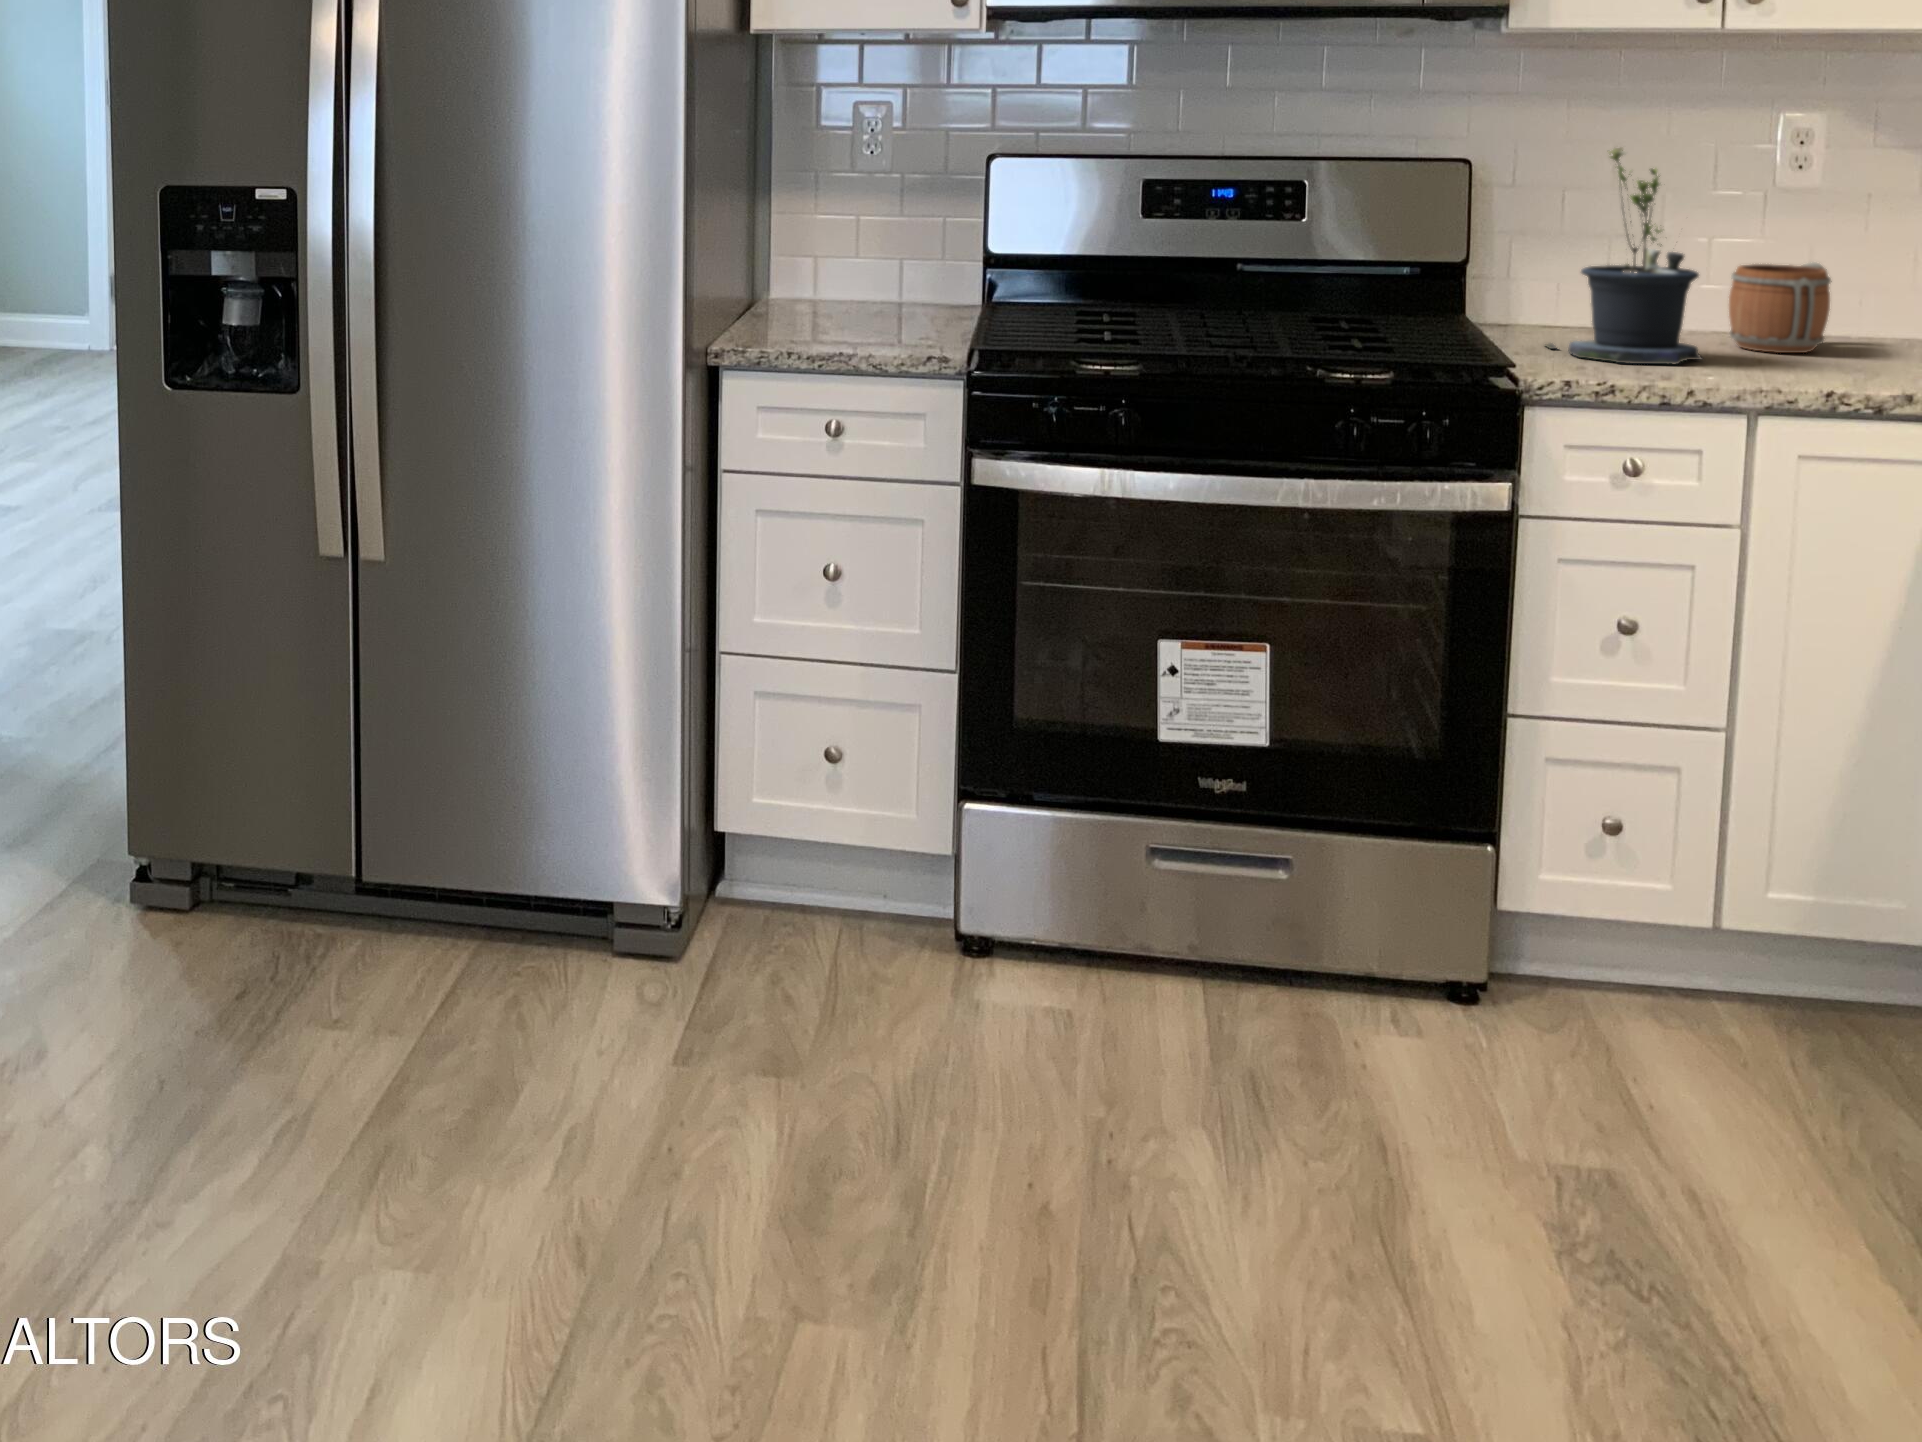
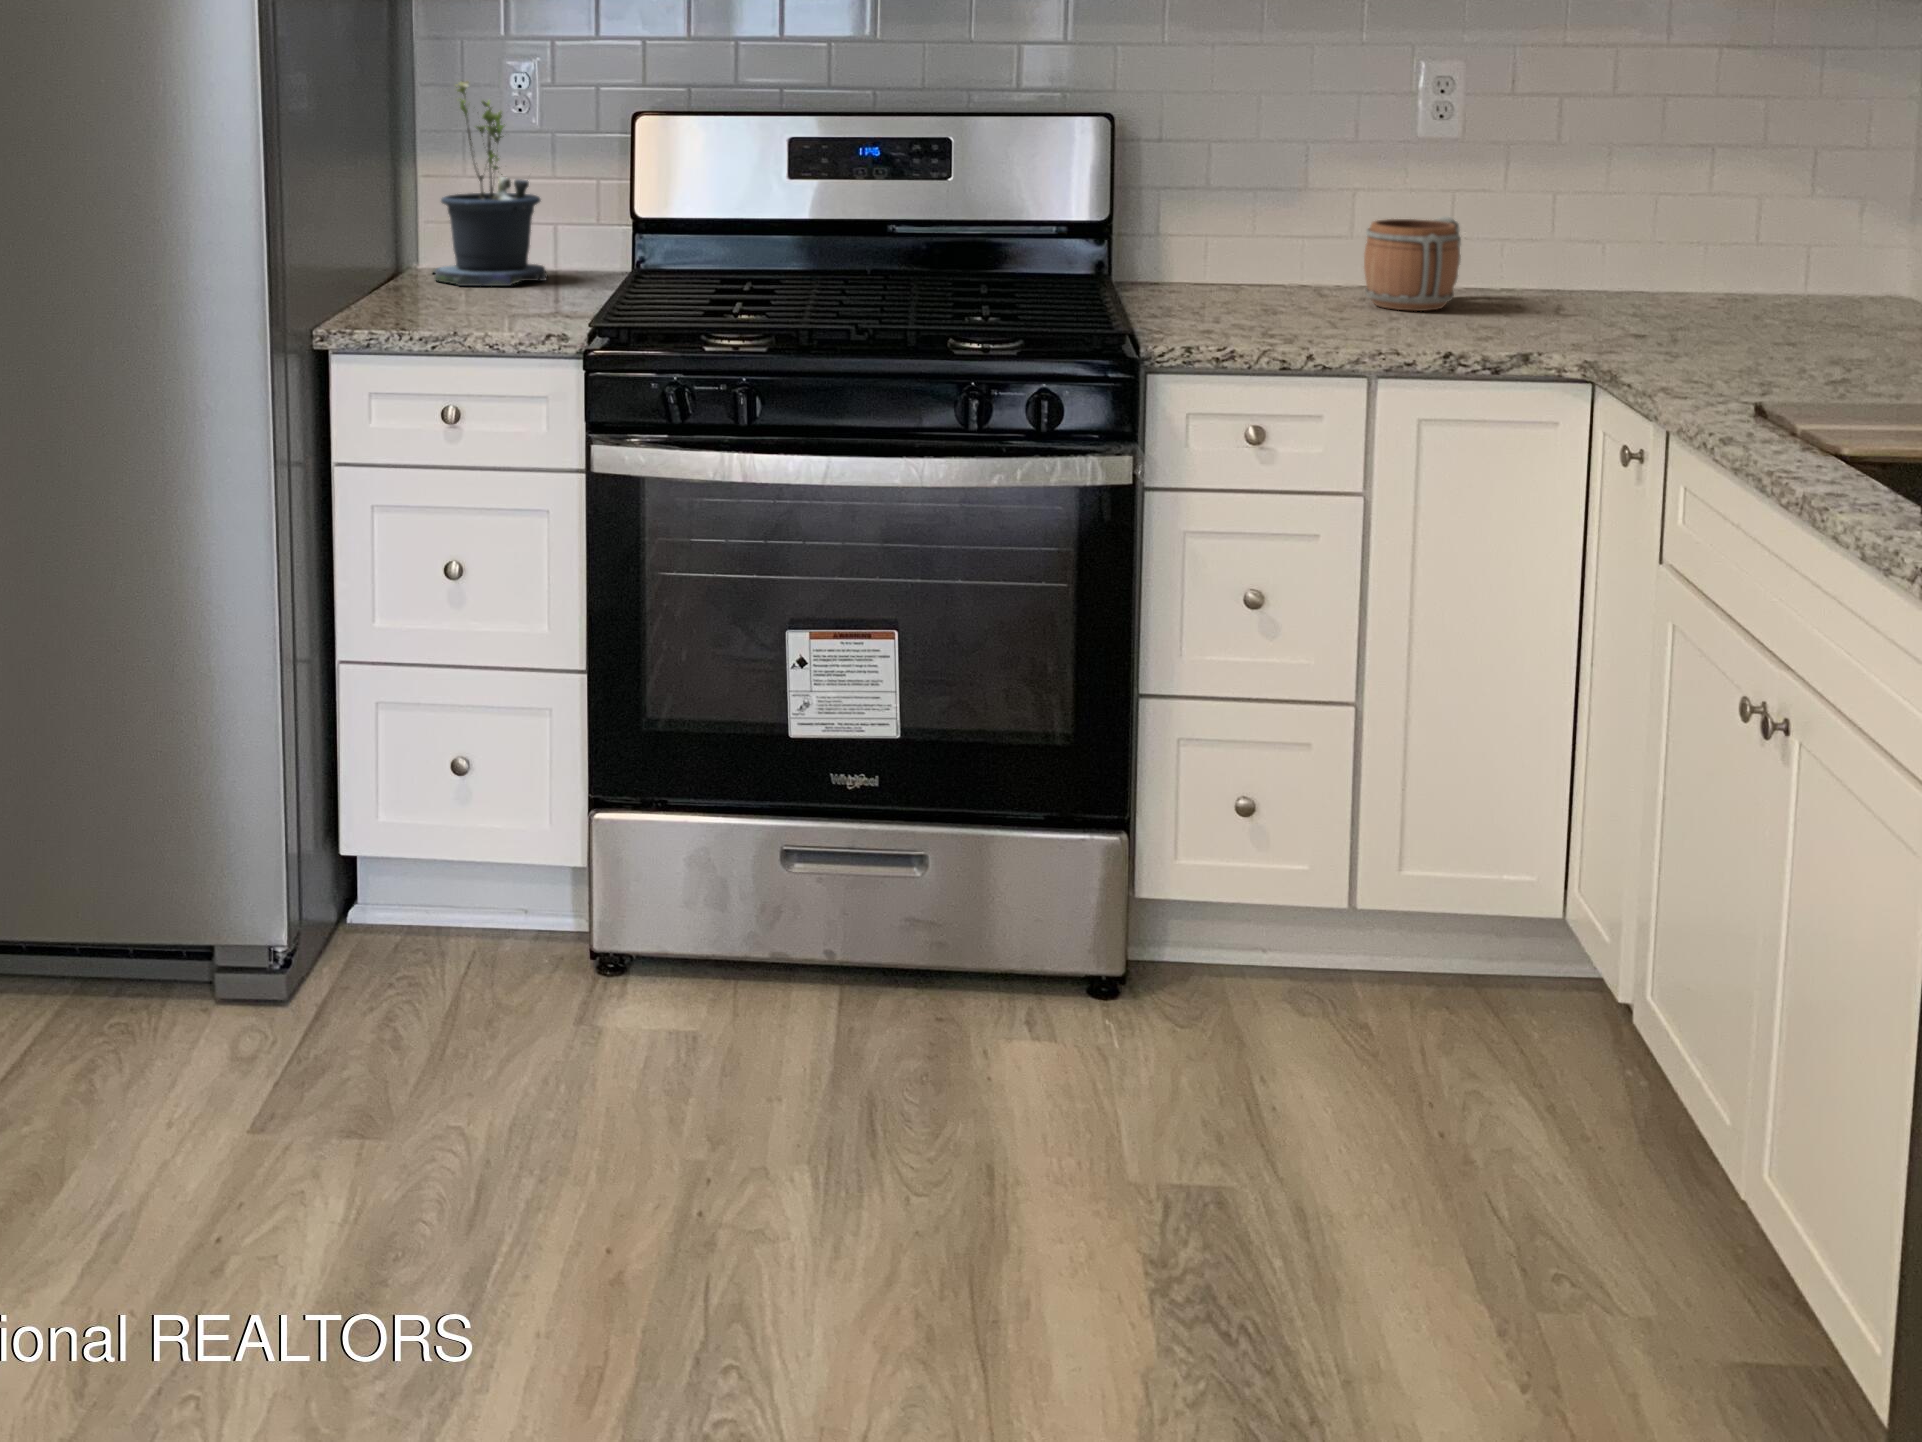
potted plant: present [1545,148,1702,364] -> present [433,81,548,286]

